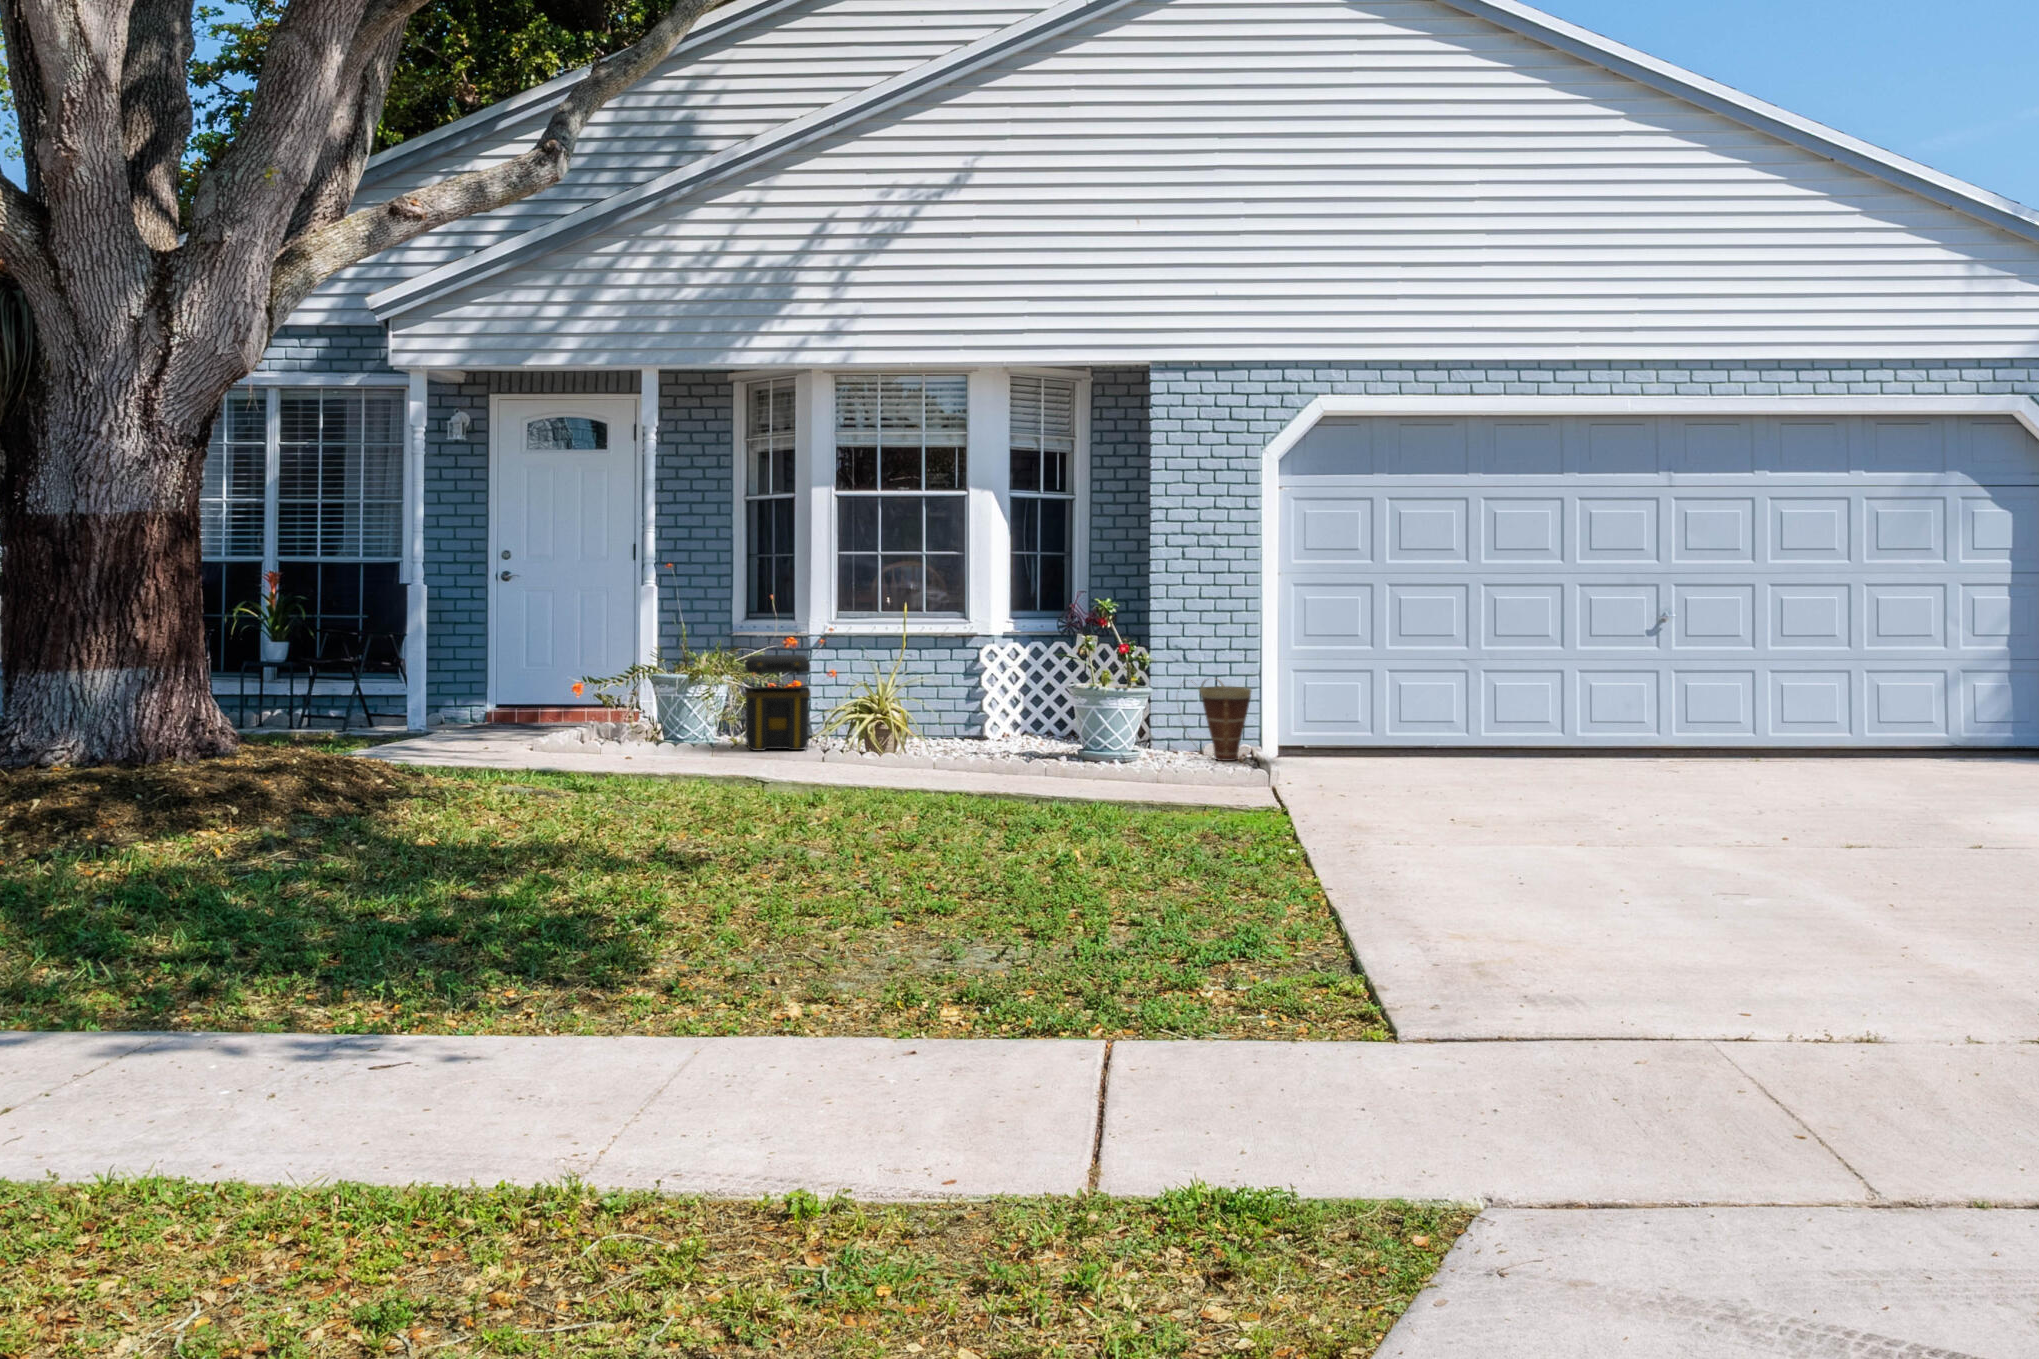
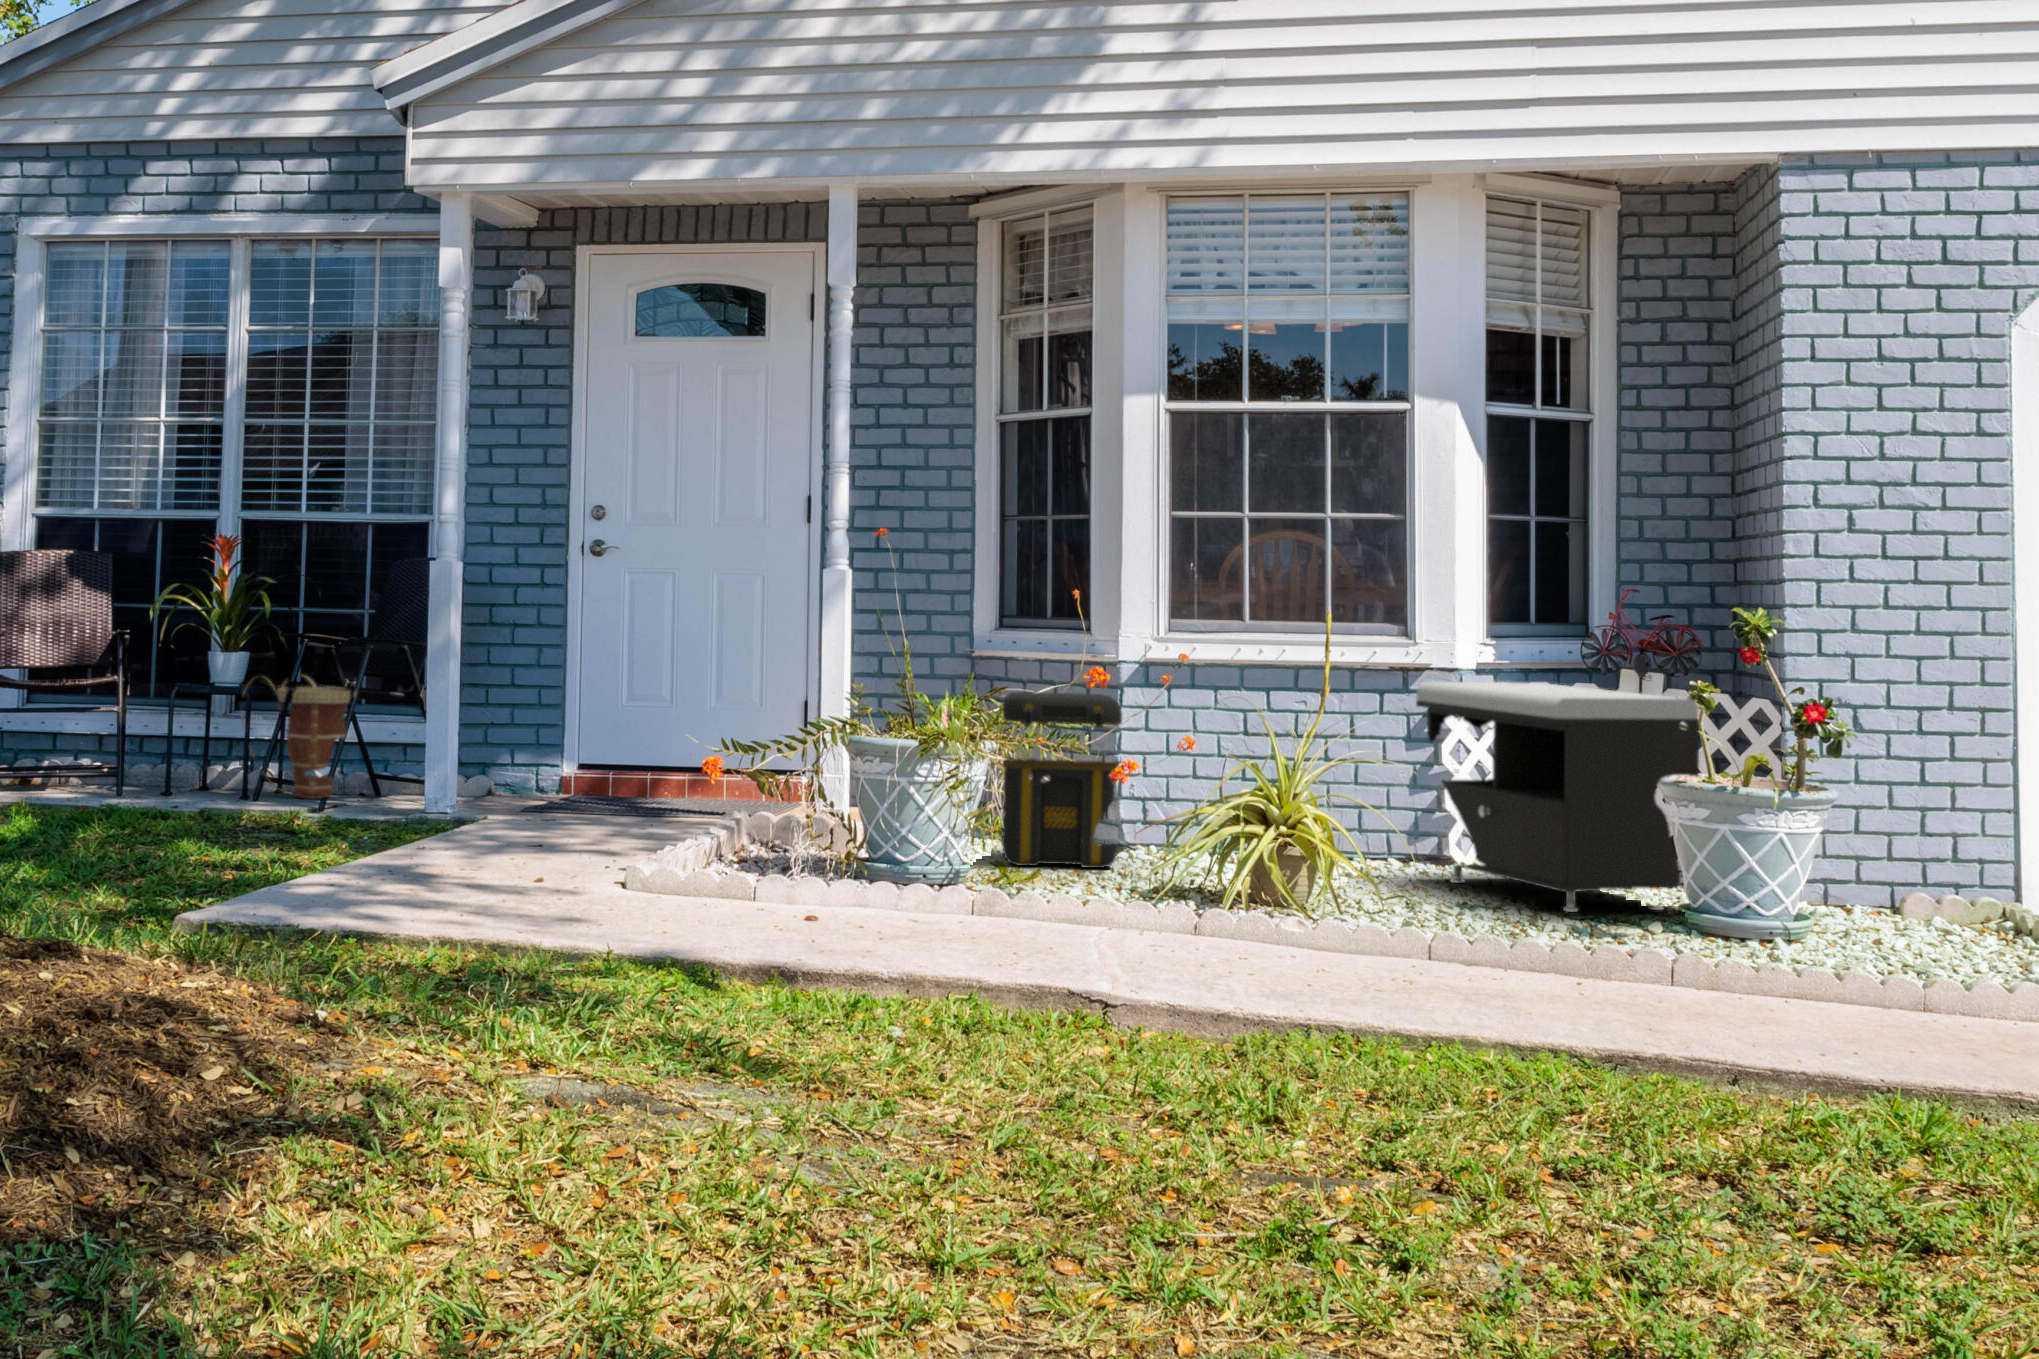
storage bench: none [967,641,1105,762] -> present [1416,682,1699,912]
basket: present [1184,680,1251,761] -> present [243,675,350,799]

